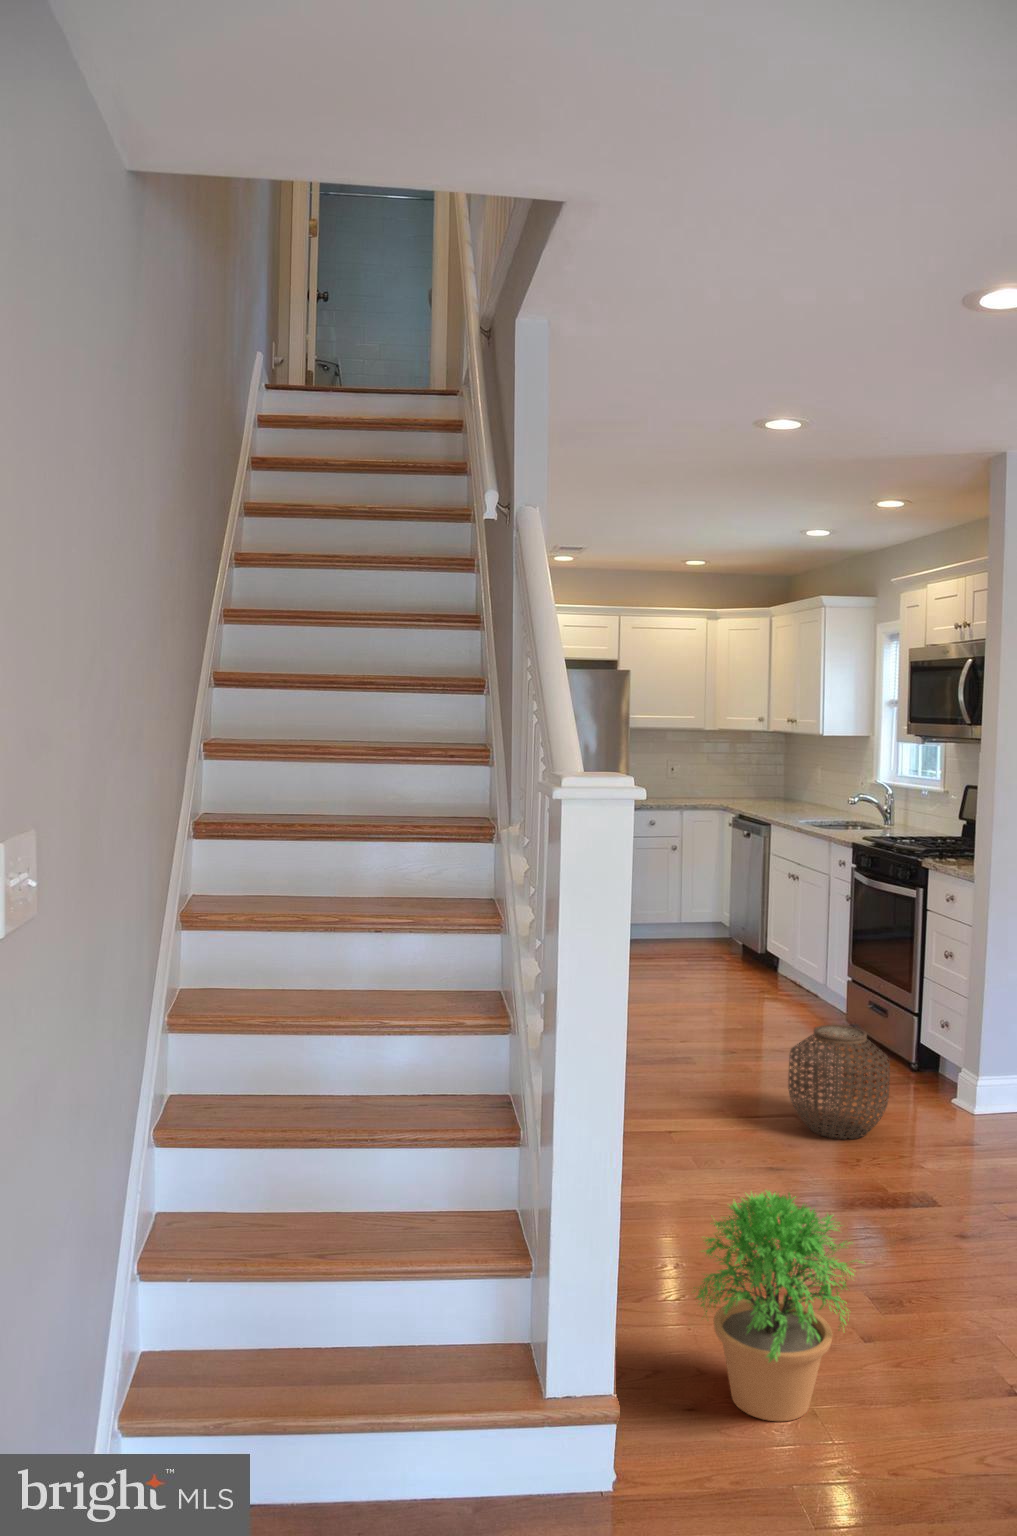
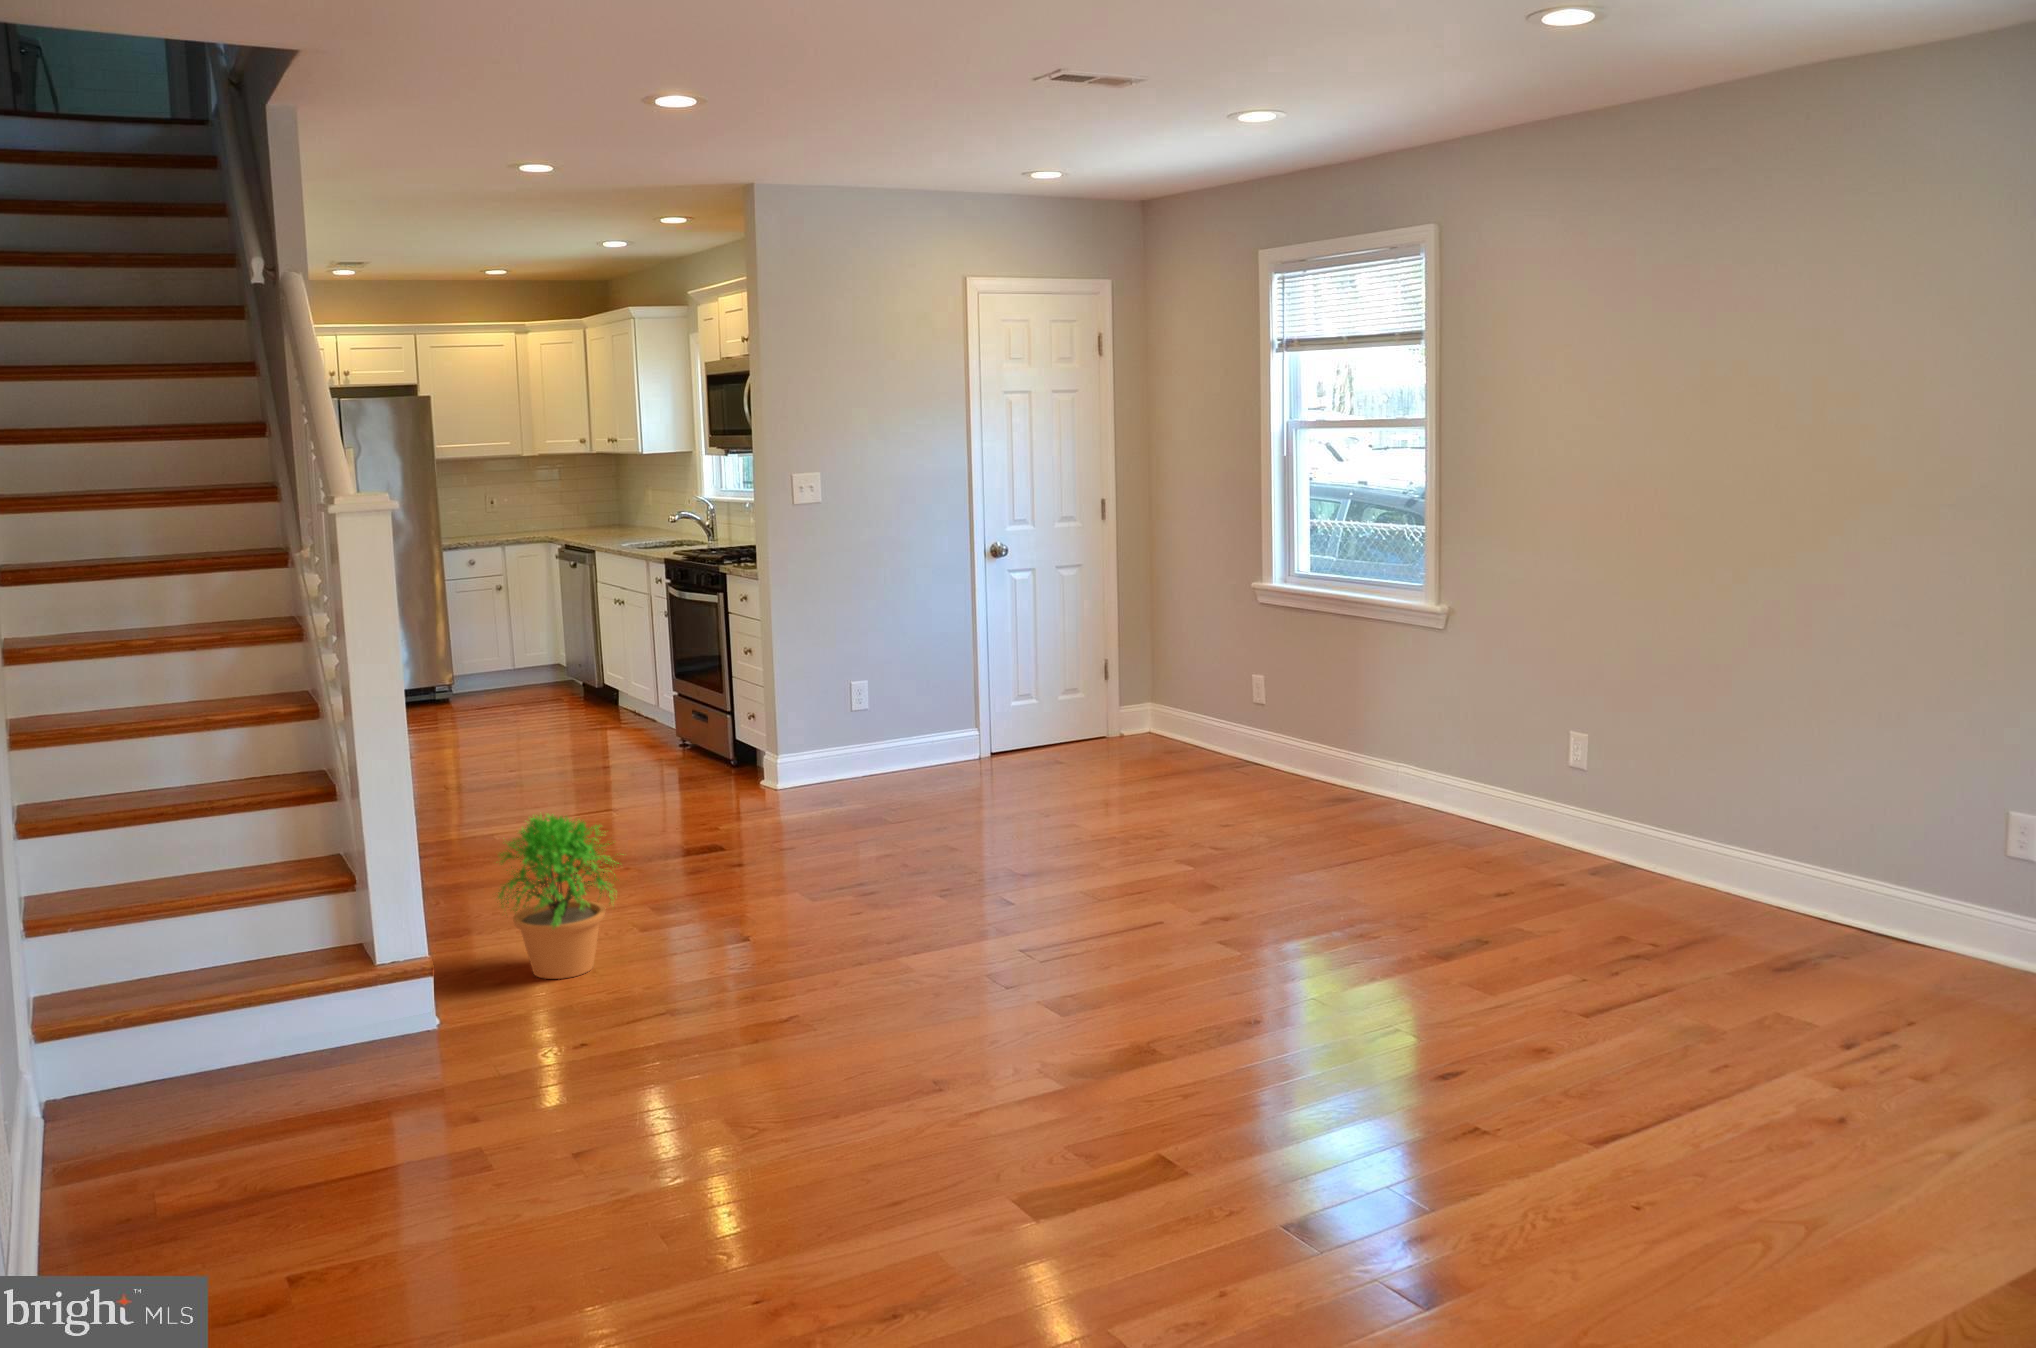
woven basket: present [788,1025,890,1139] -> none [602,720,693,819]

